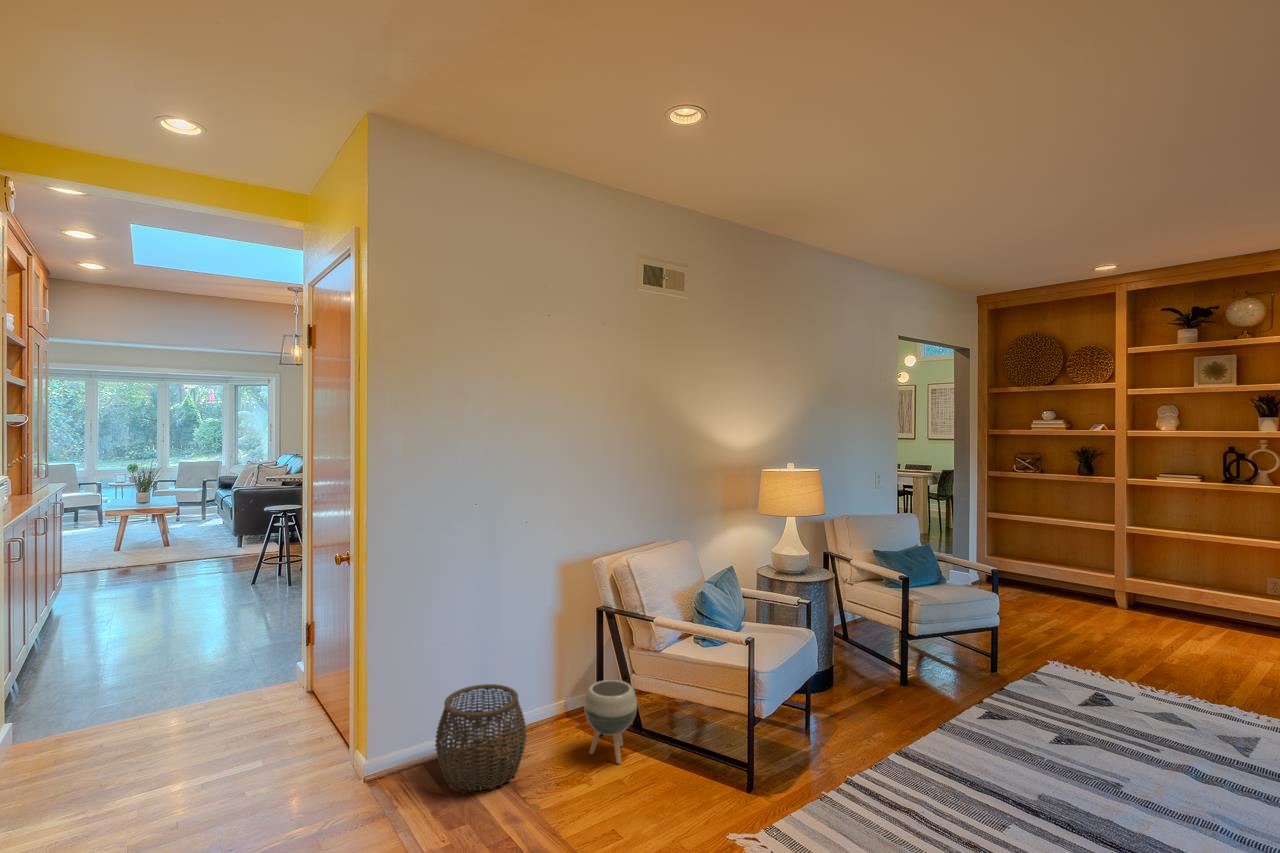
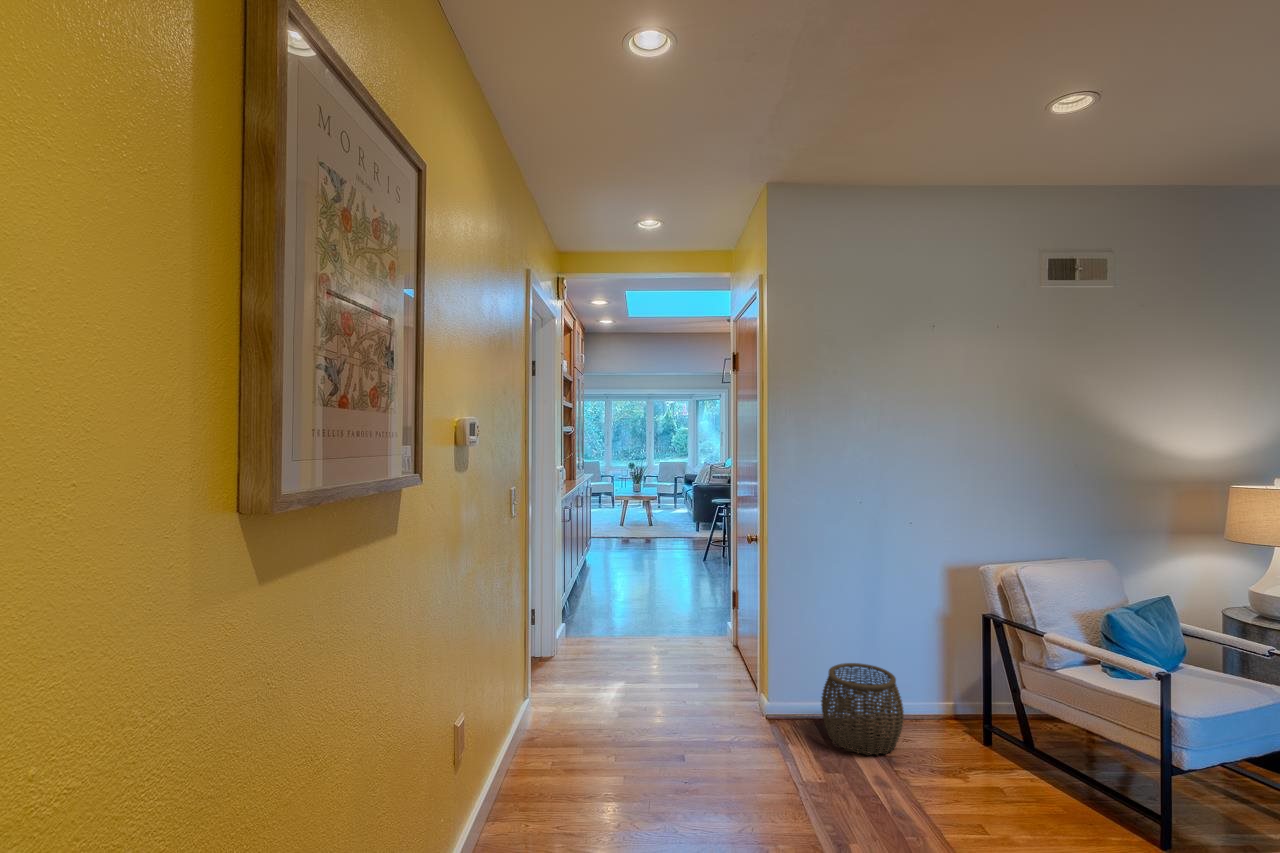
planter: present [584,680,637,764] -> none [965,688,1026,774]

